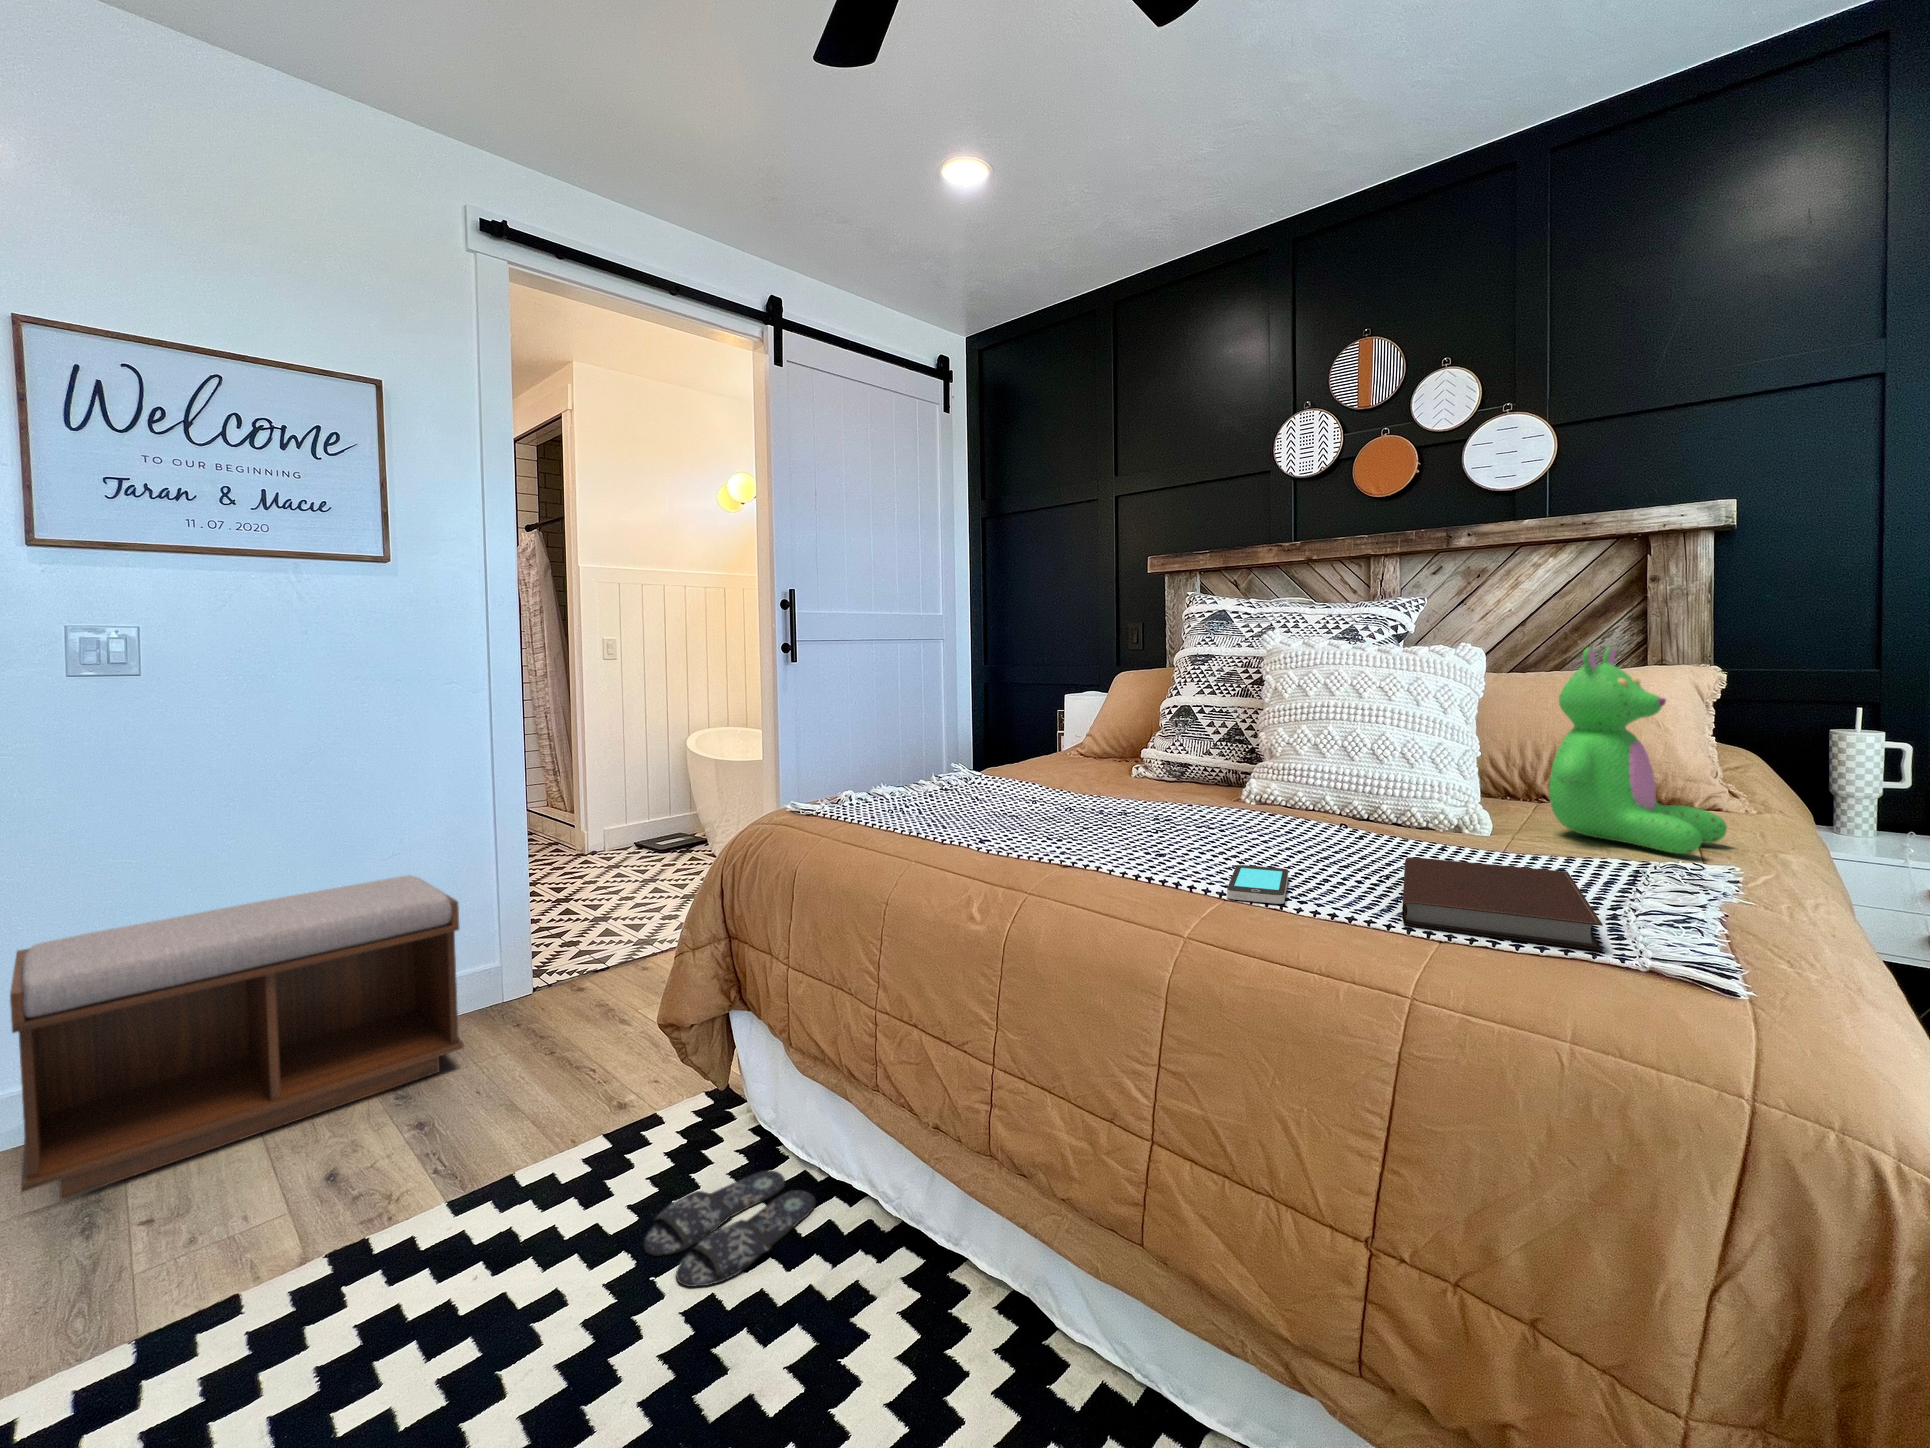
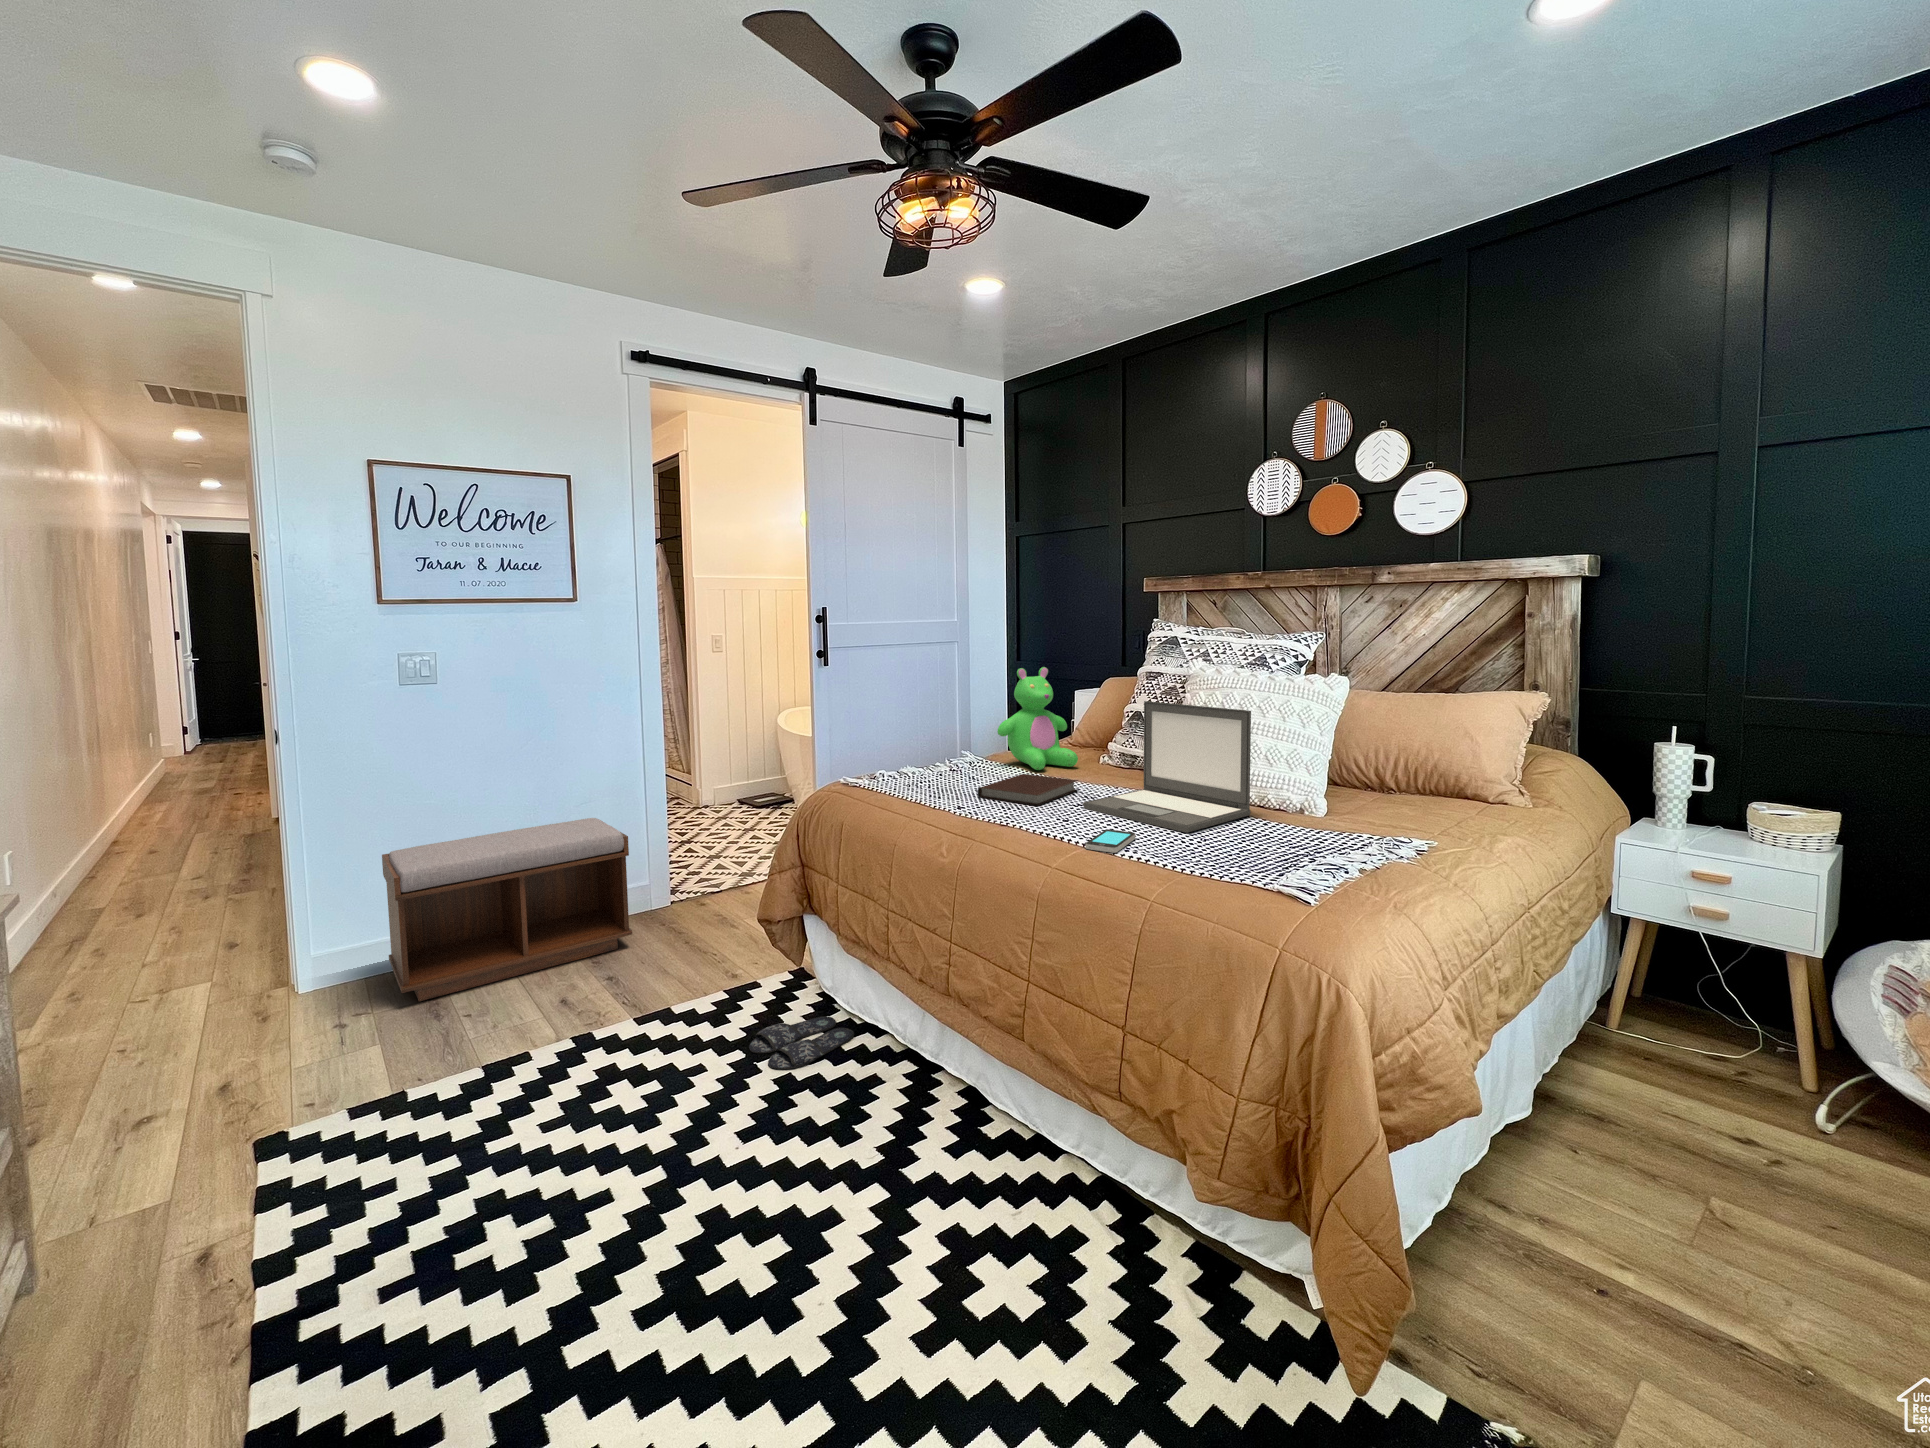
teddy bear: present [1549,647,1727,854] -> present [997,667,1078,770]
laptop: none [1165,680,1410,865] -> present [1083,701,1251,833]
notebook: present [1402,857,1603,951] -> present [978,774,1078,806]

